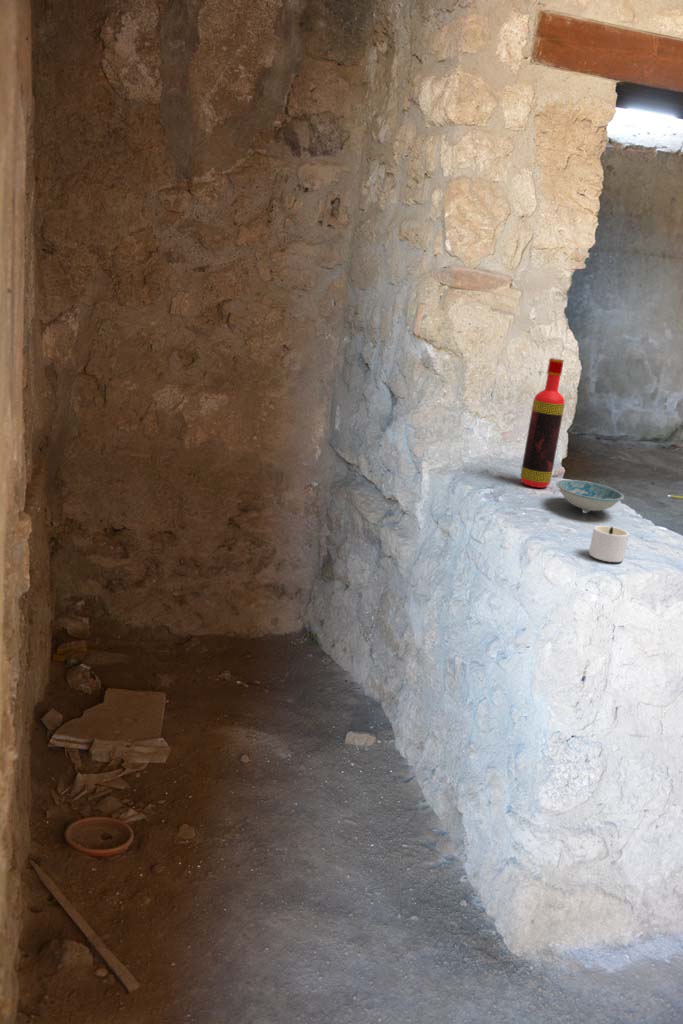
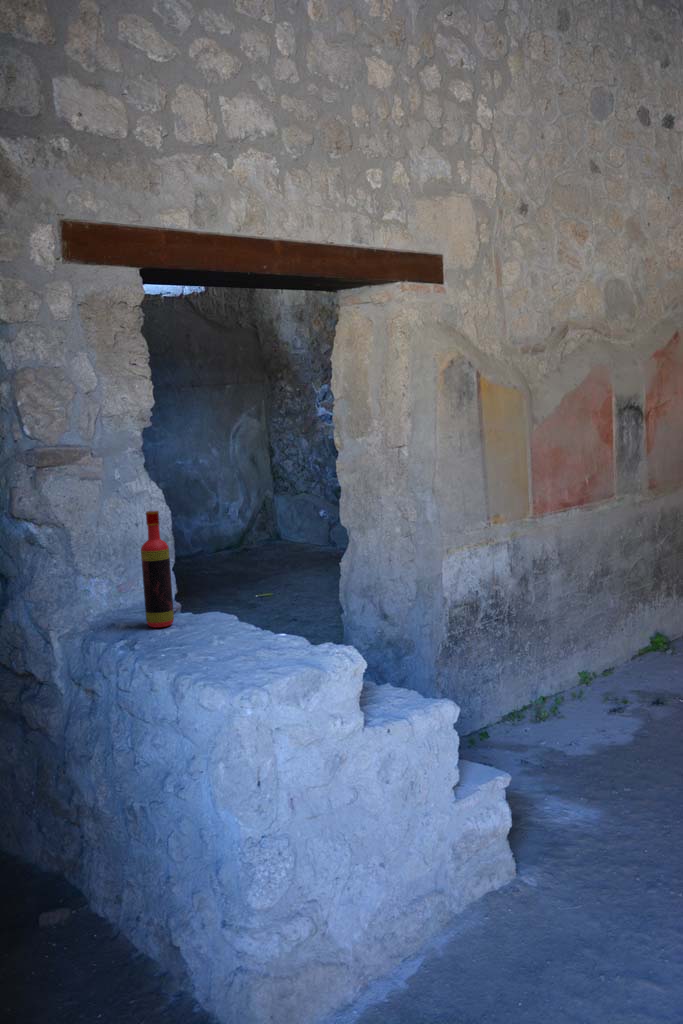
ceramic bowl: present [556,480,624,512] -> none [182,610,243,638]
candle: present [589,526,629,562] -> none [230,646,270,677]

